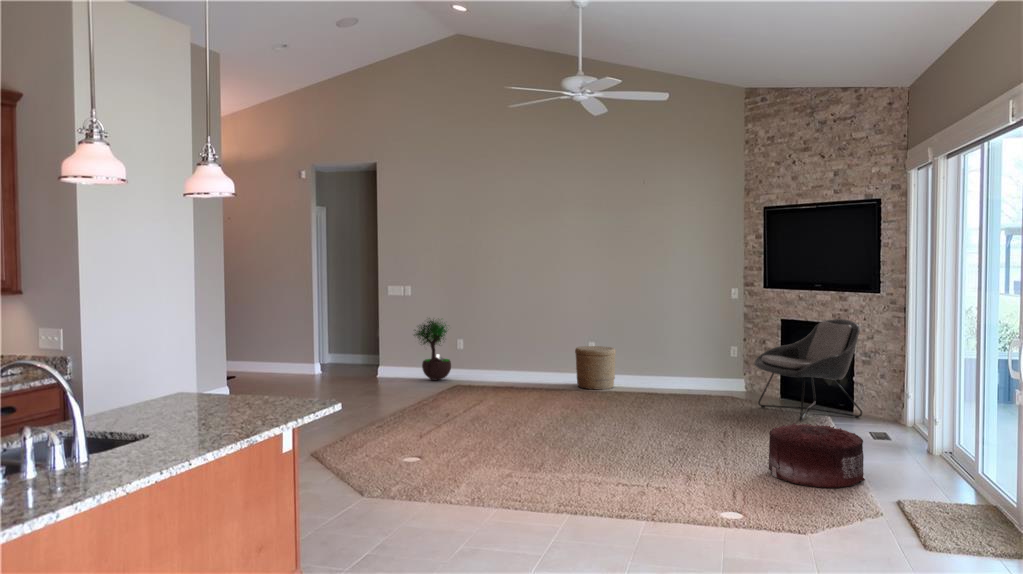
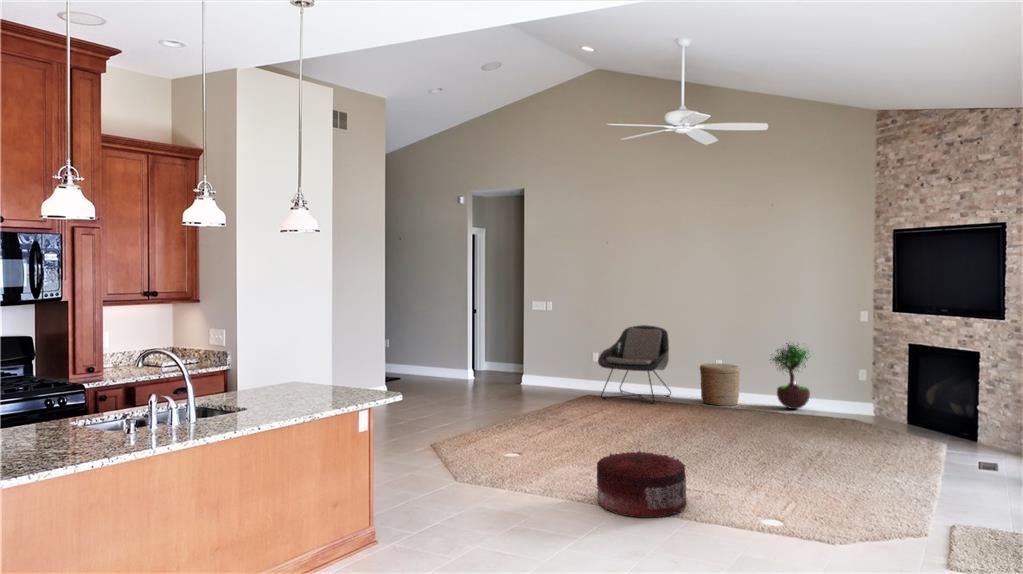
lounge chair: present [754,319,862,421] -> present [598,325,671,404]
potted tree: present [414,320,451,380] -> present [770,343,810,409]
pouf: present [769,423,865,488] -> present [597,451,687,518]

